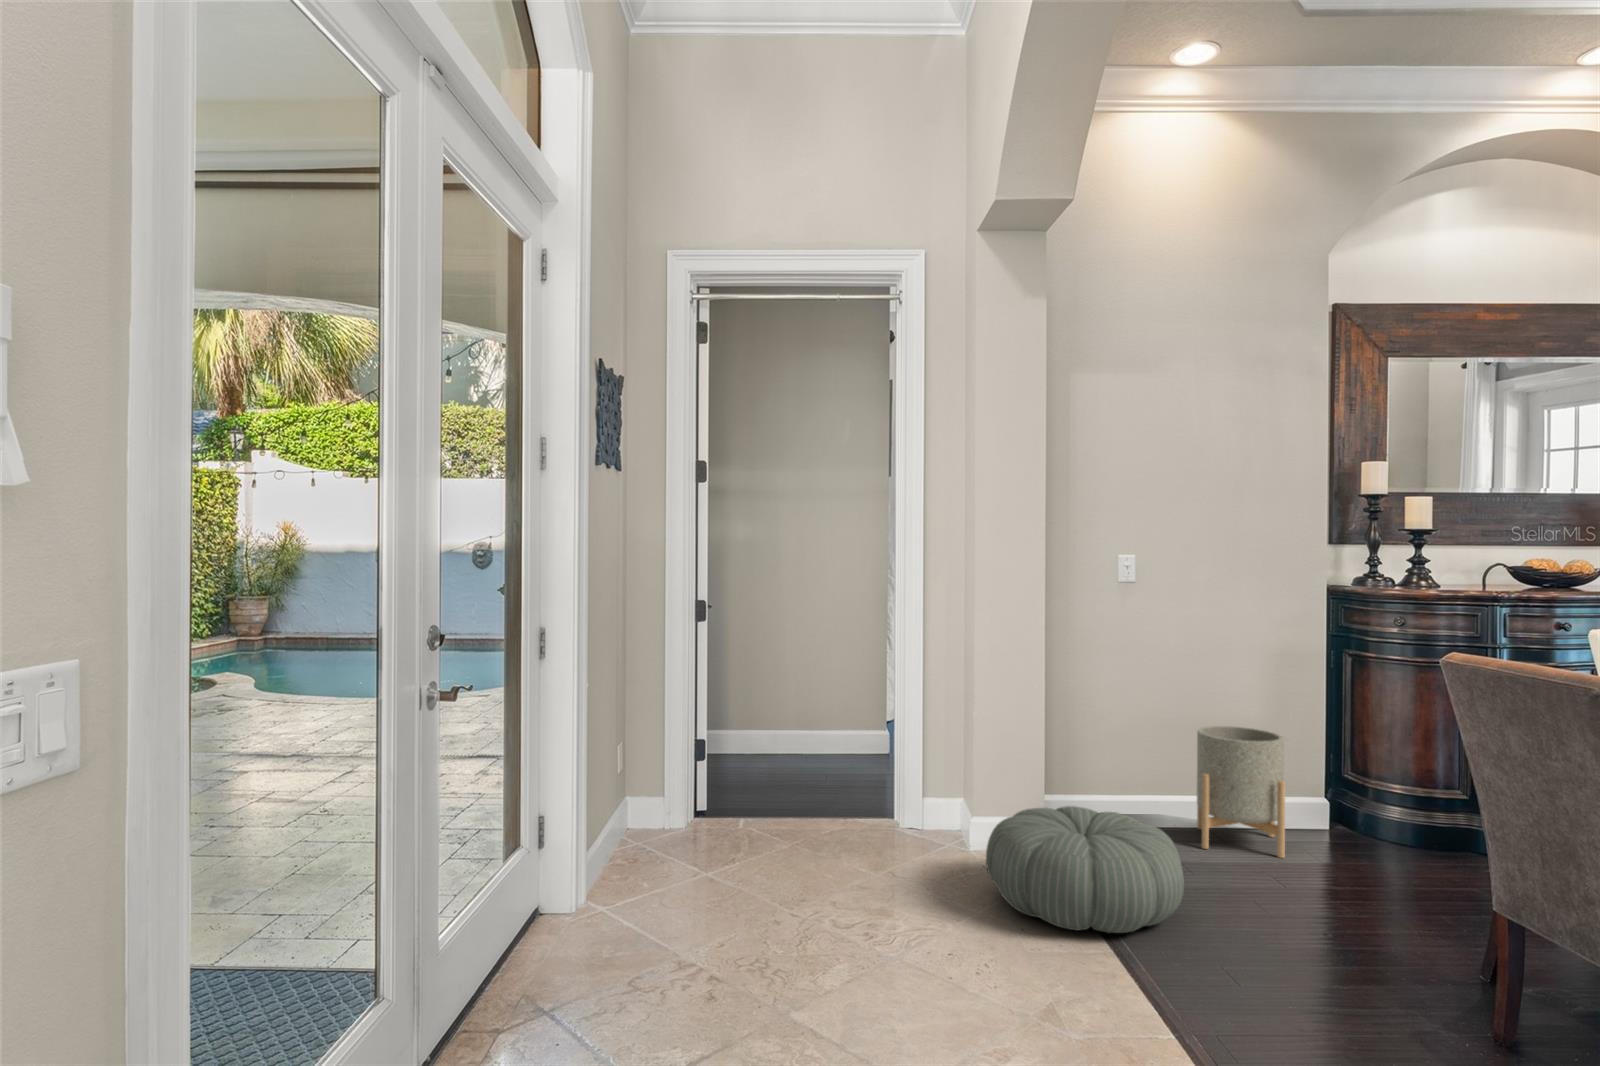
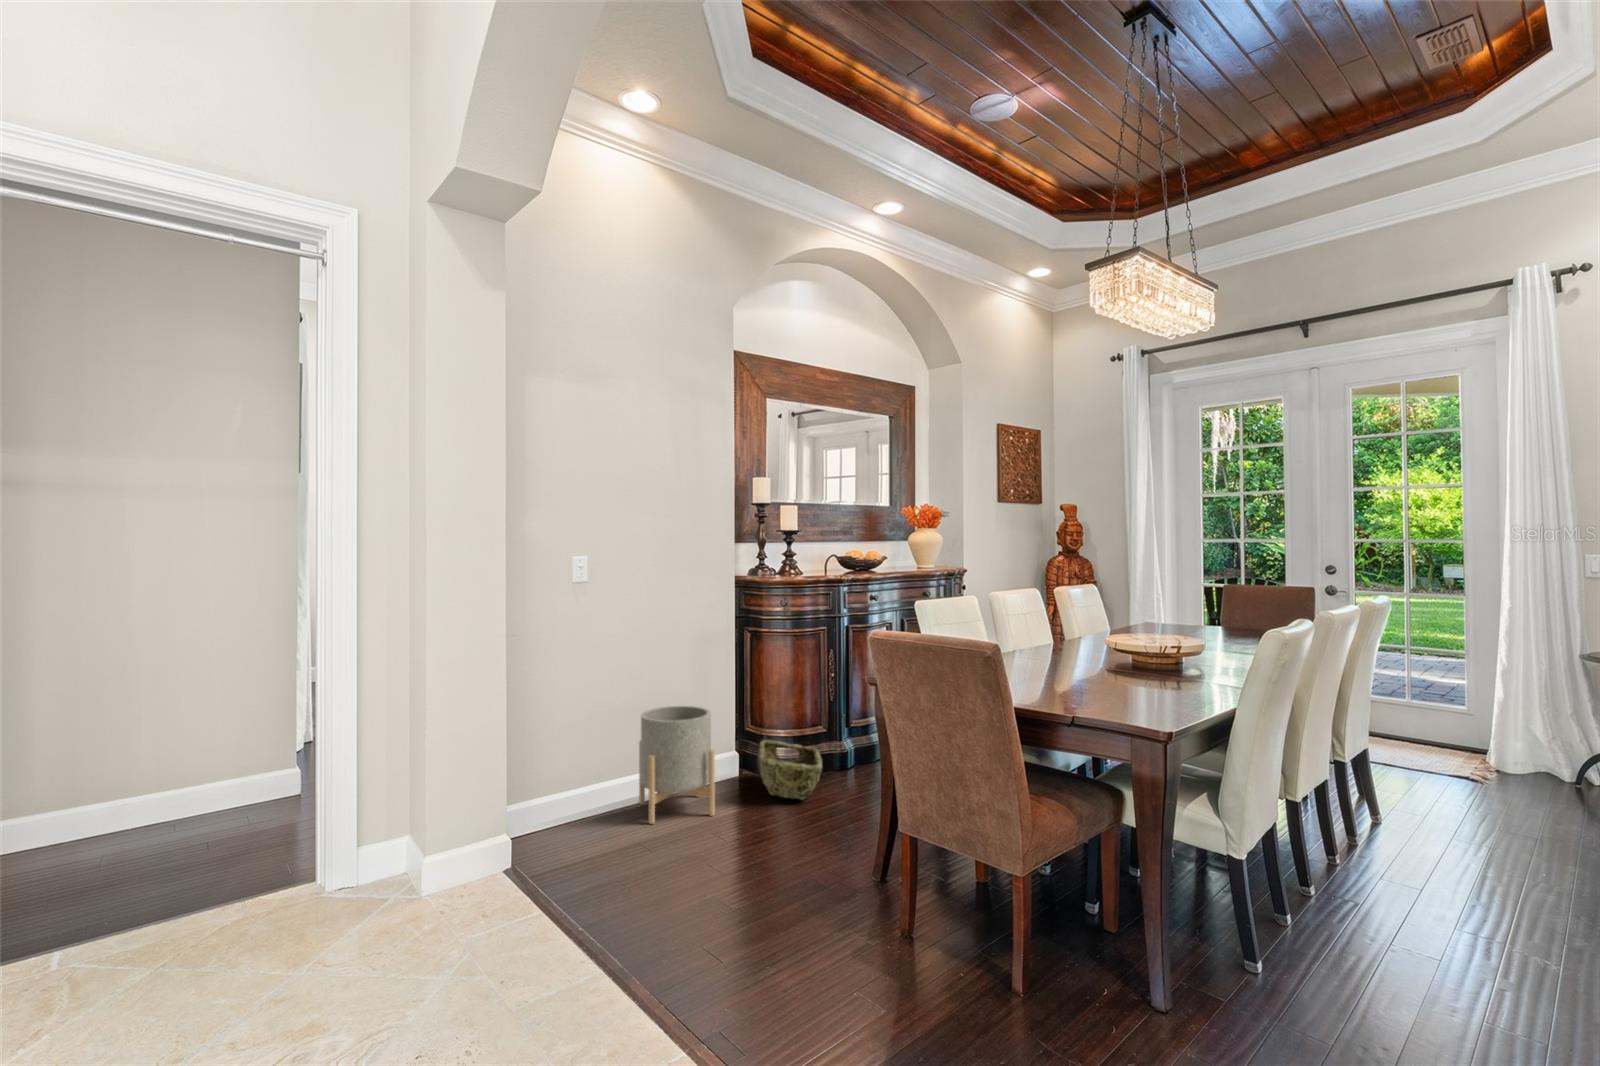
woven basket: none [1351,788,1449,868] -> present [759,740,822,800]
pouf: present [986,806,1184,933] -> none [453,818,659,962]

